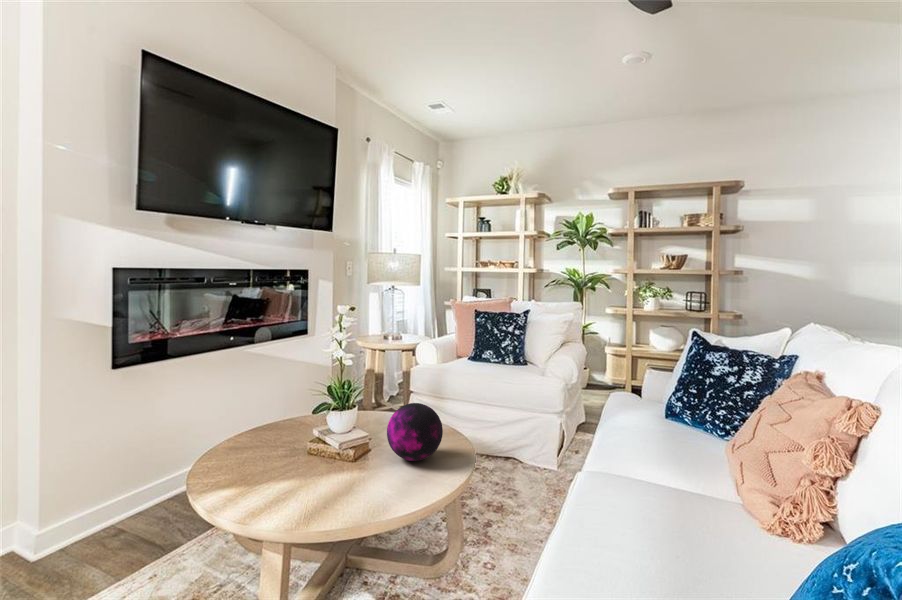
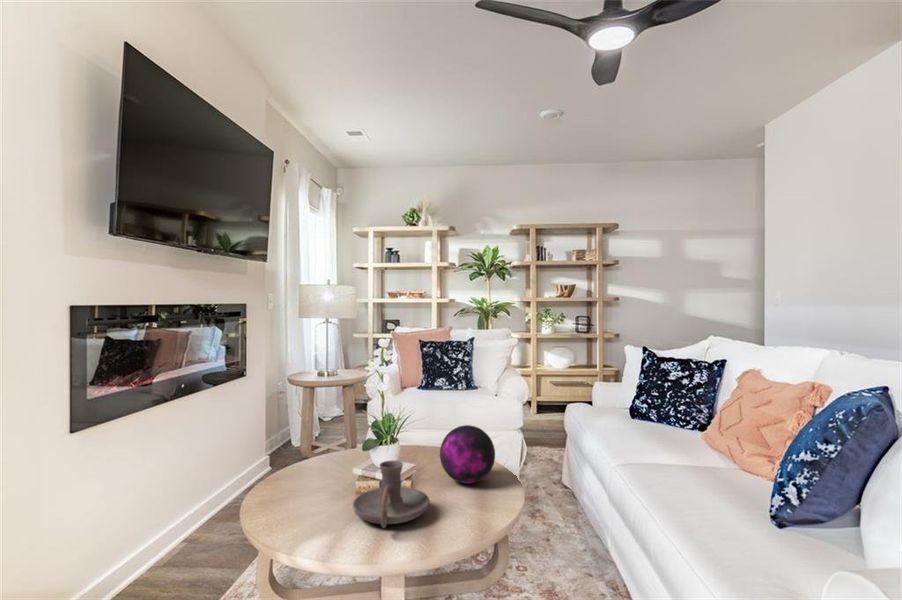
candle holder: none [272,428,346,490] -> present [353,461,429,528]

